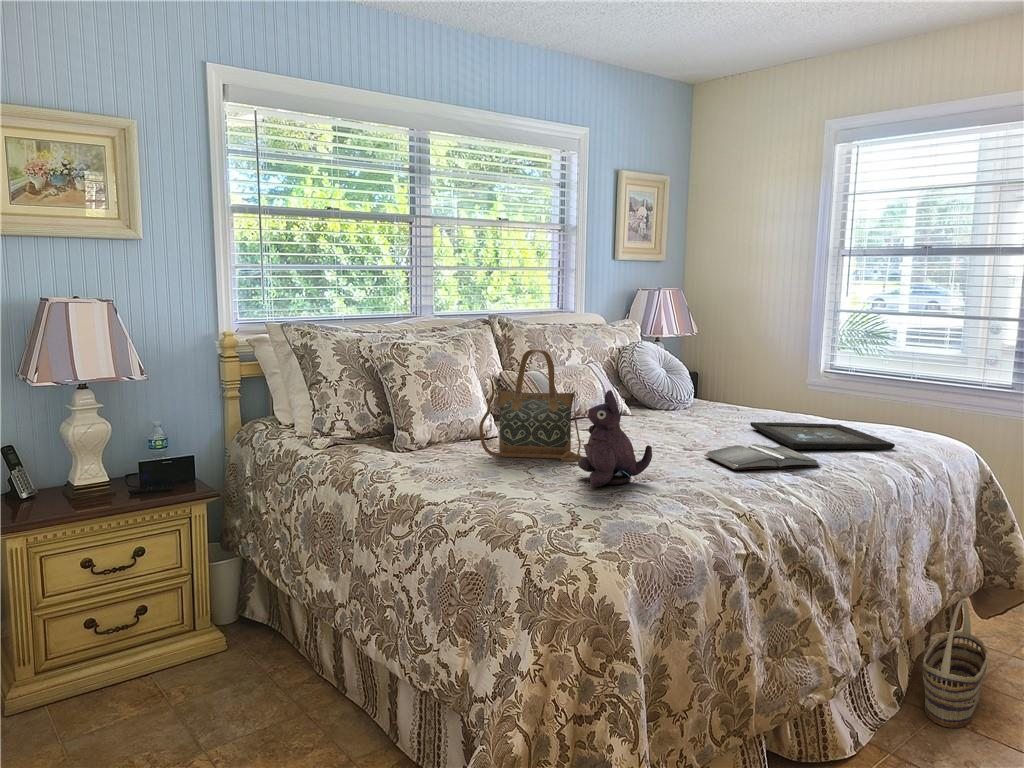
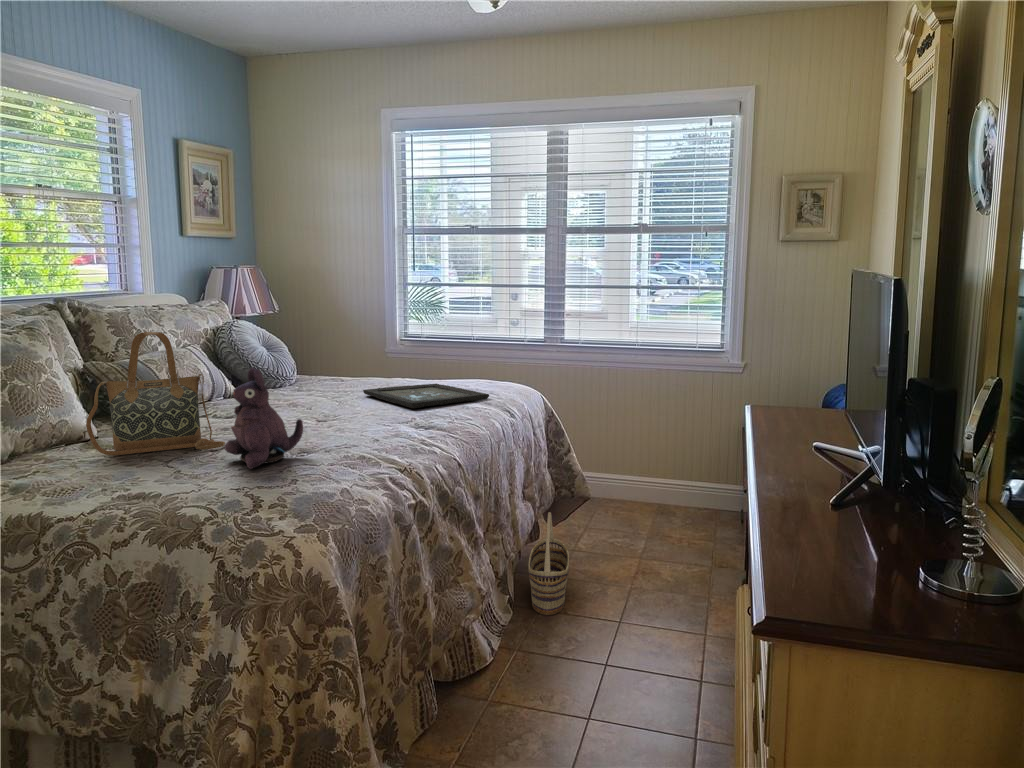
hardback book: present [704,444,820,469] -> none [339,406,443,432]

